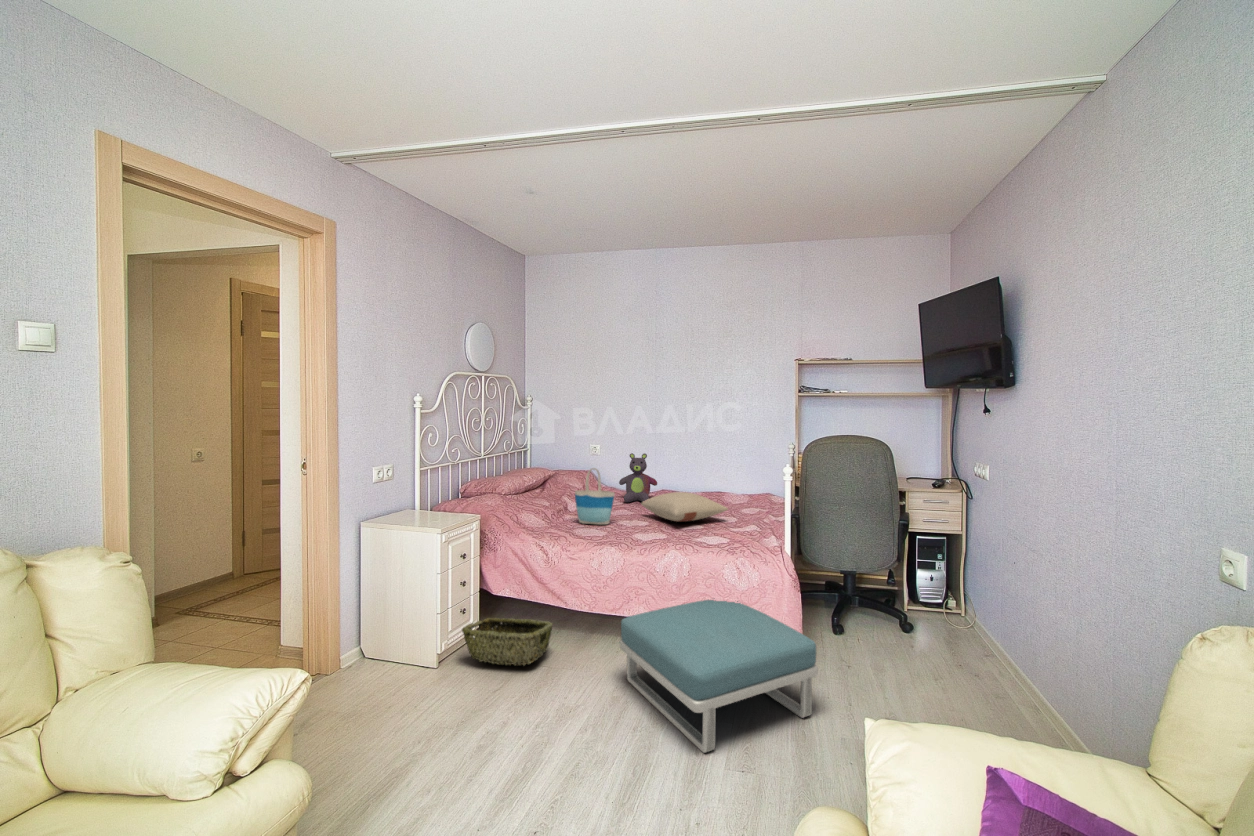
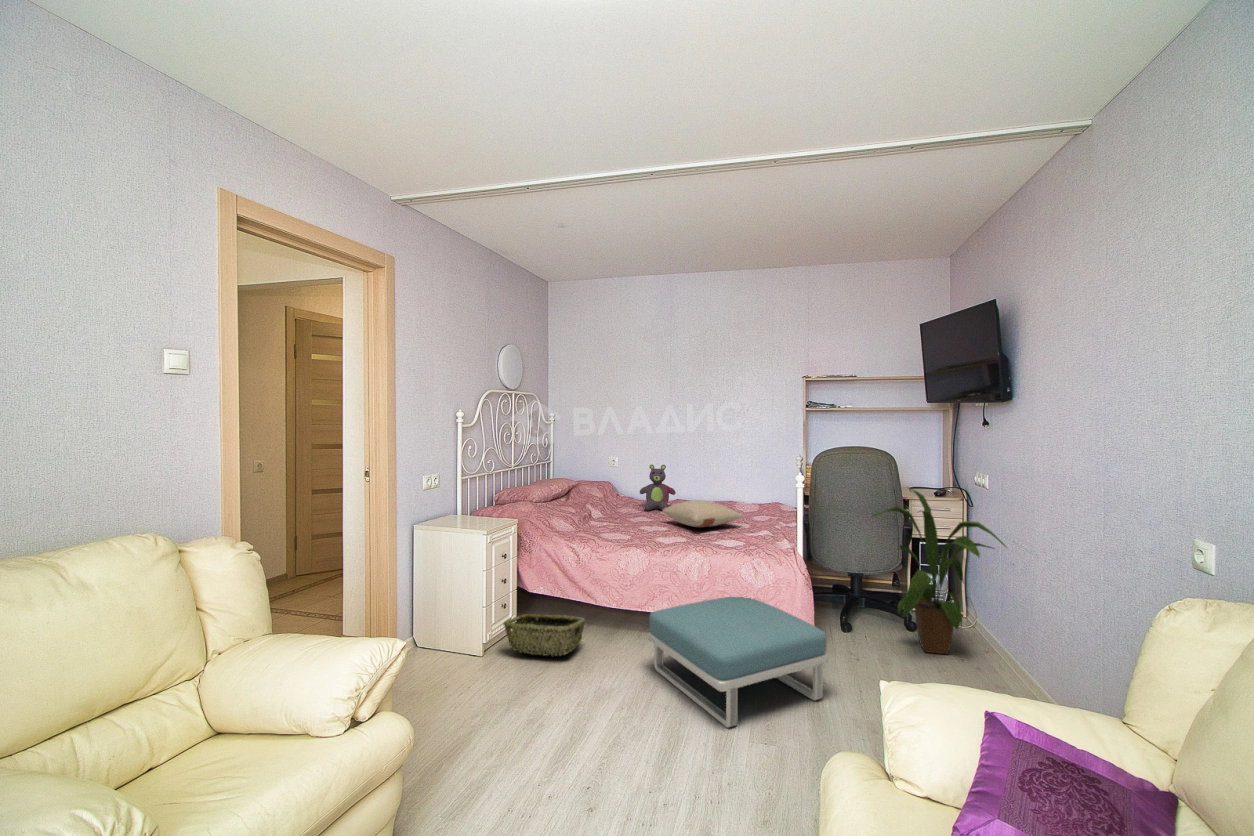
tote bag: present [575,468,615,525] -> none [602,477,639,530]
house plant: none [867,478,1016,660] -> present [874,488,1005,654]

